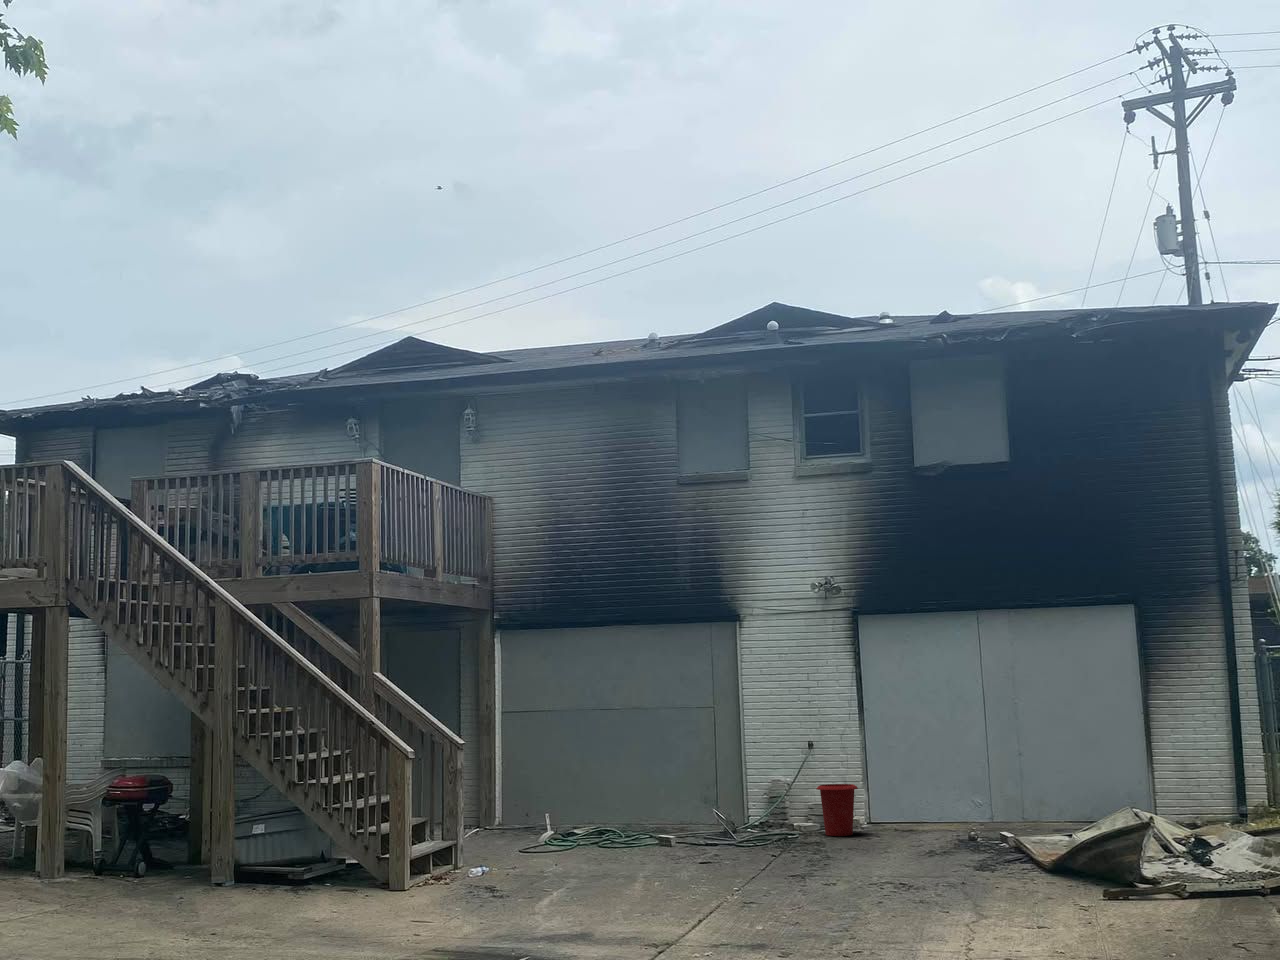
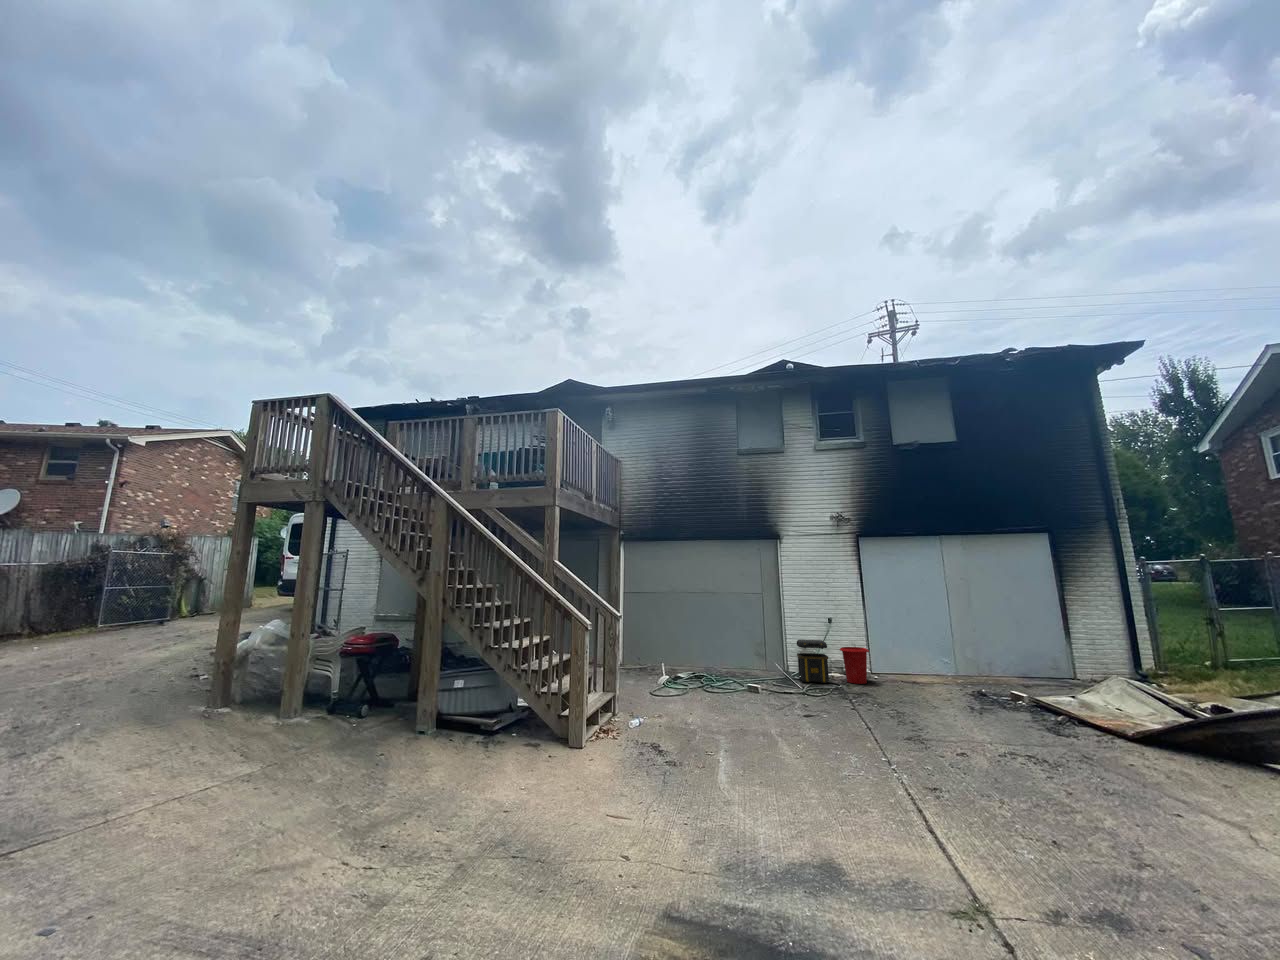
toolbox: none [753,775,798,836] -> present [797,640,829,683]

